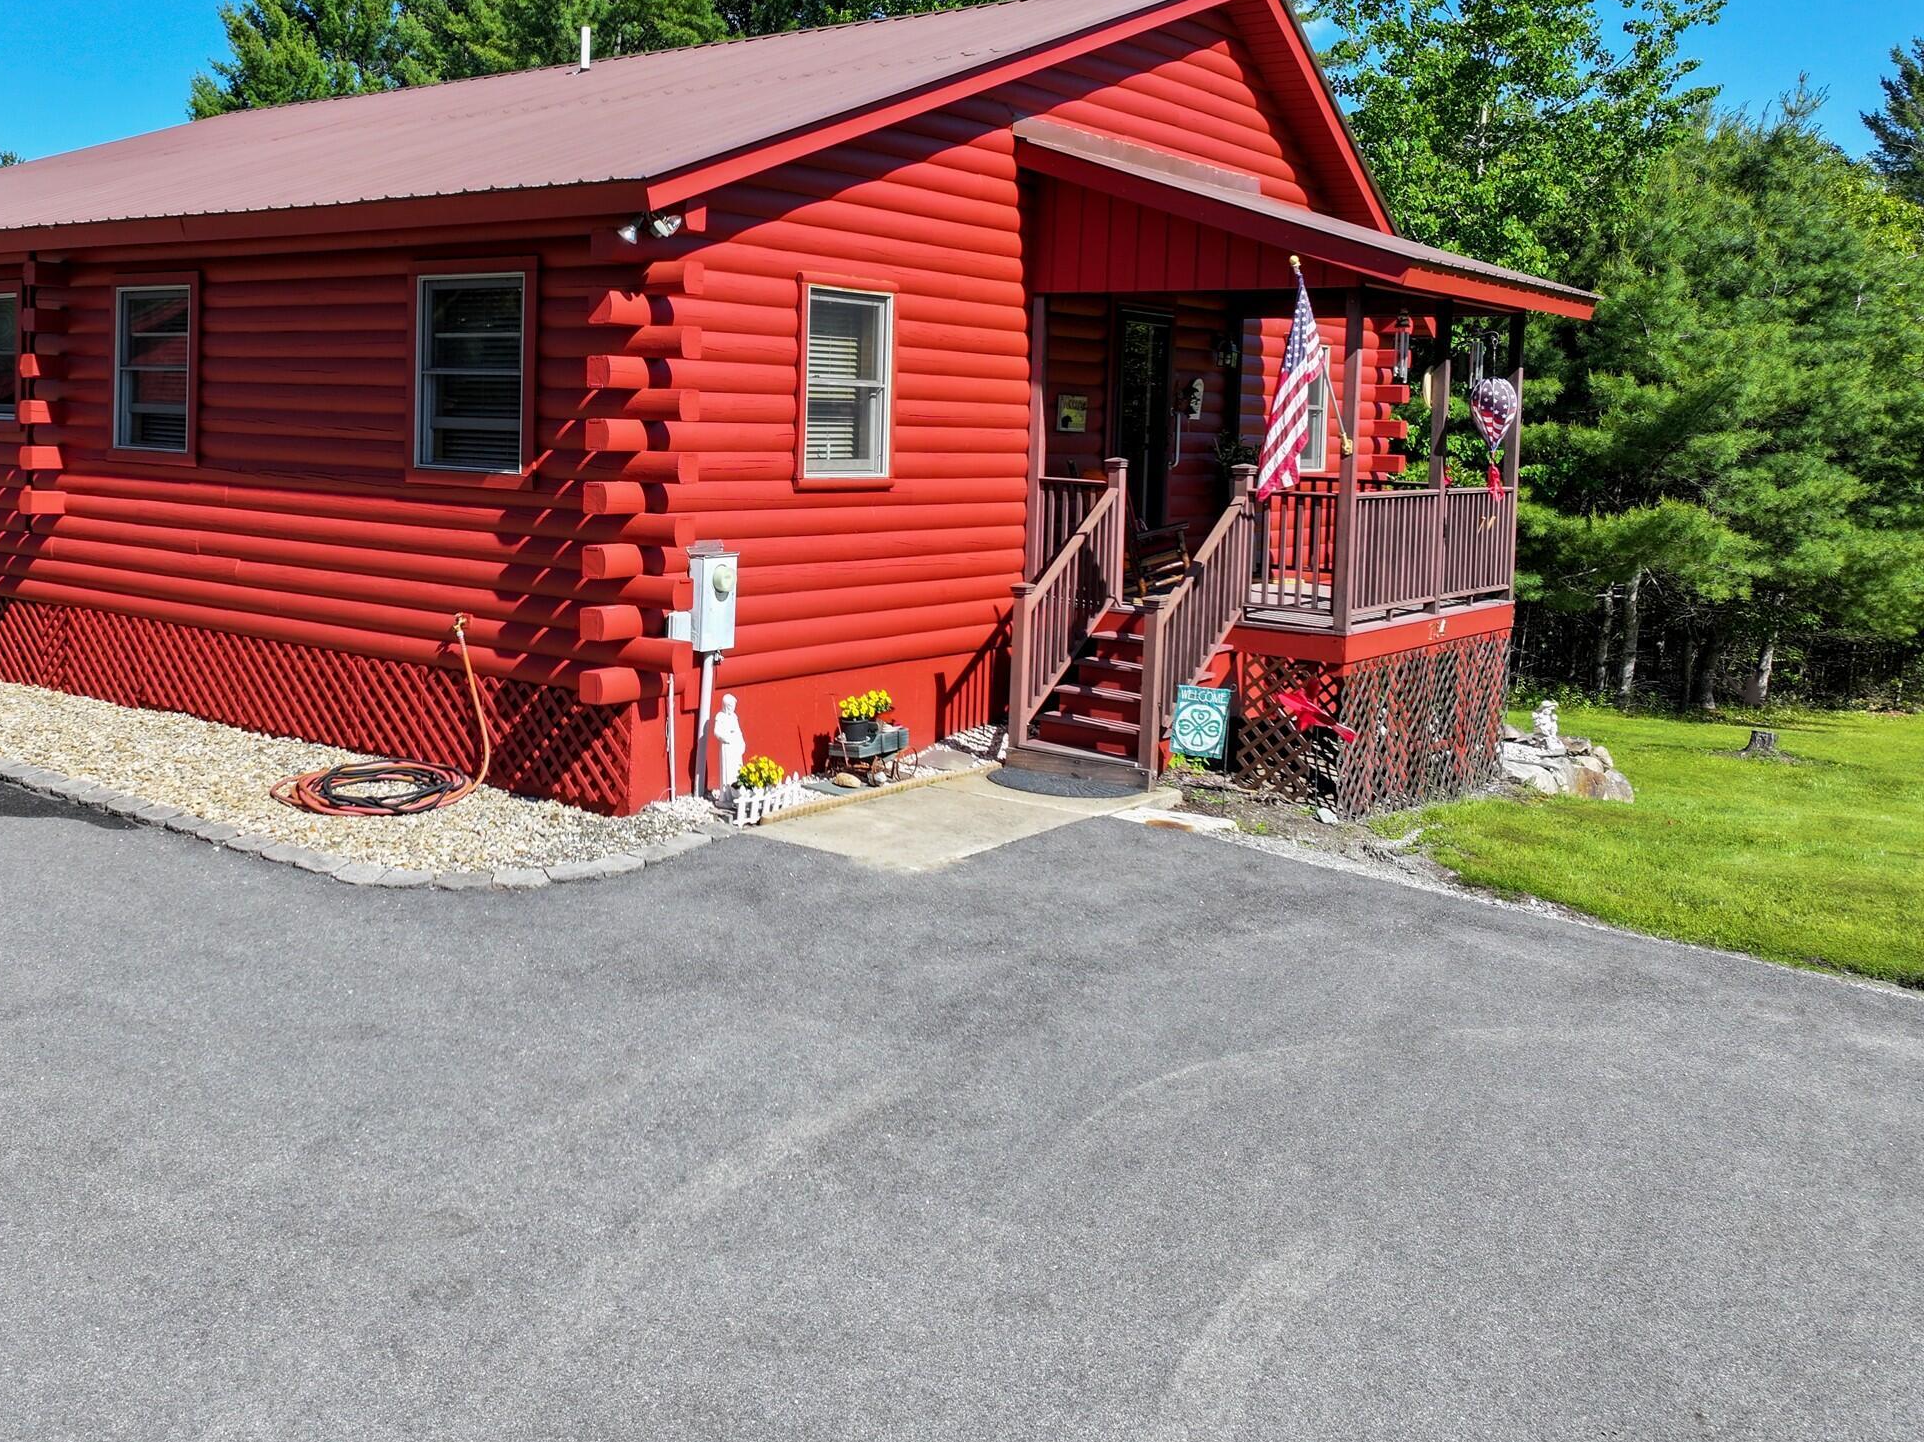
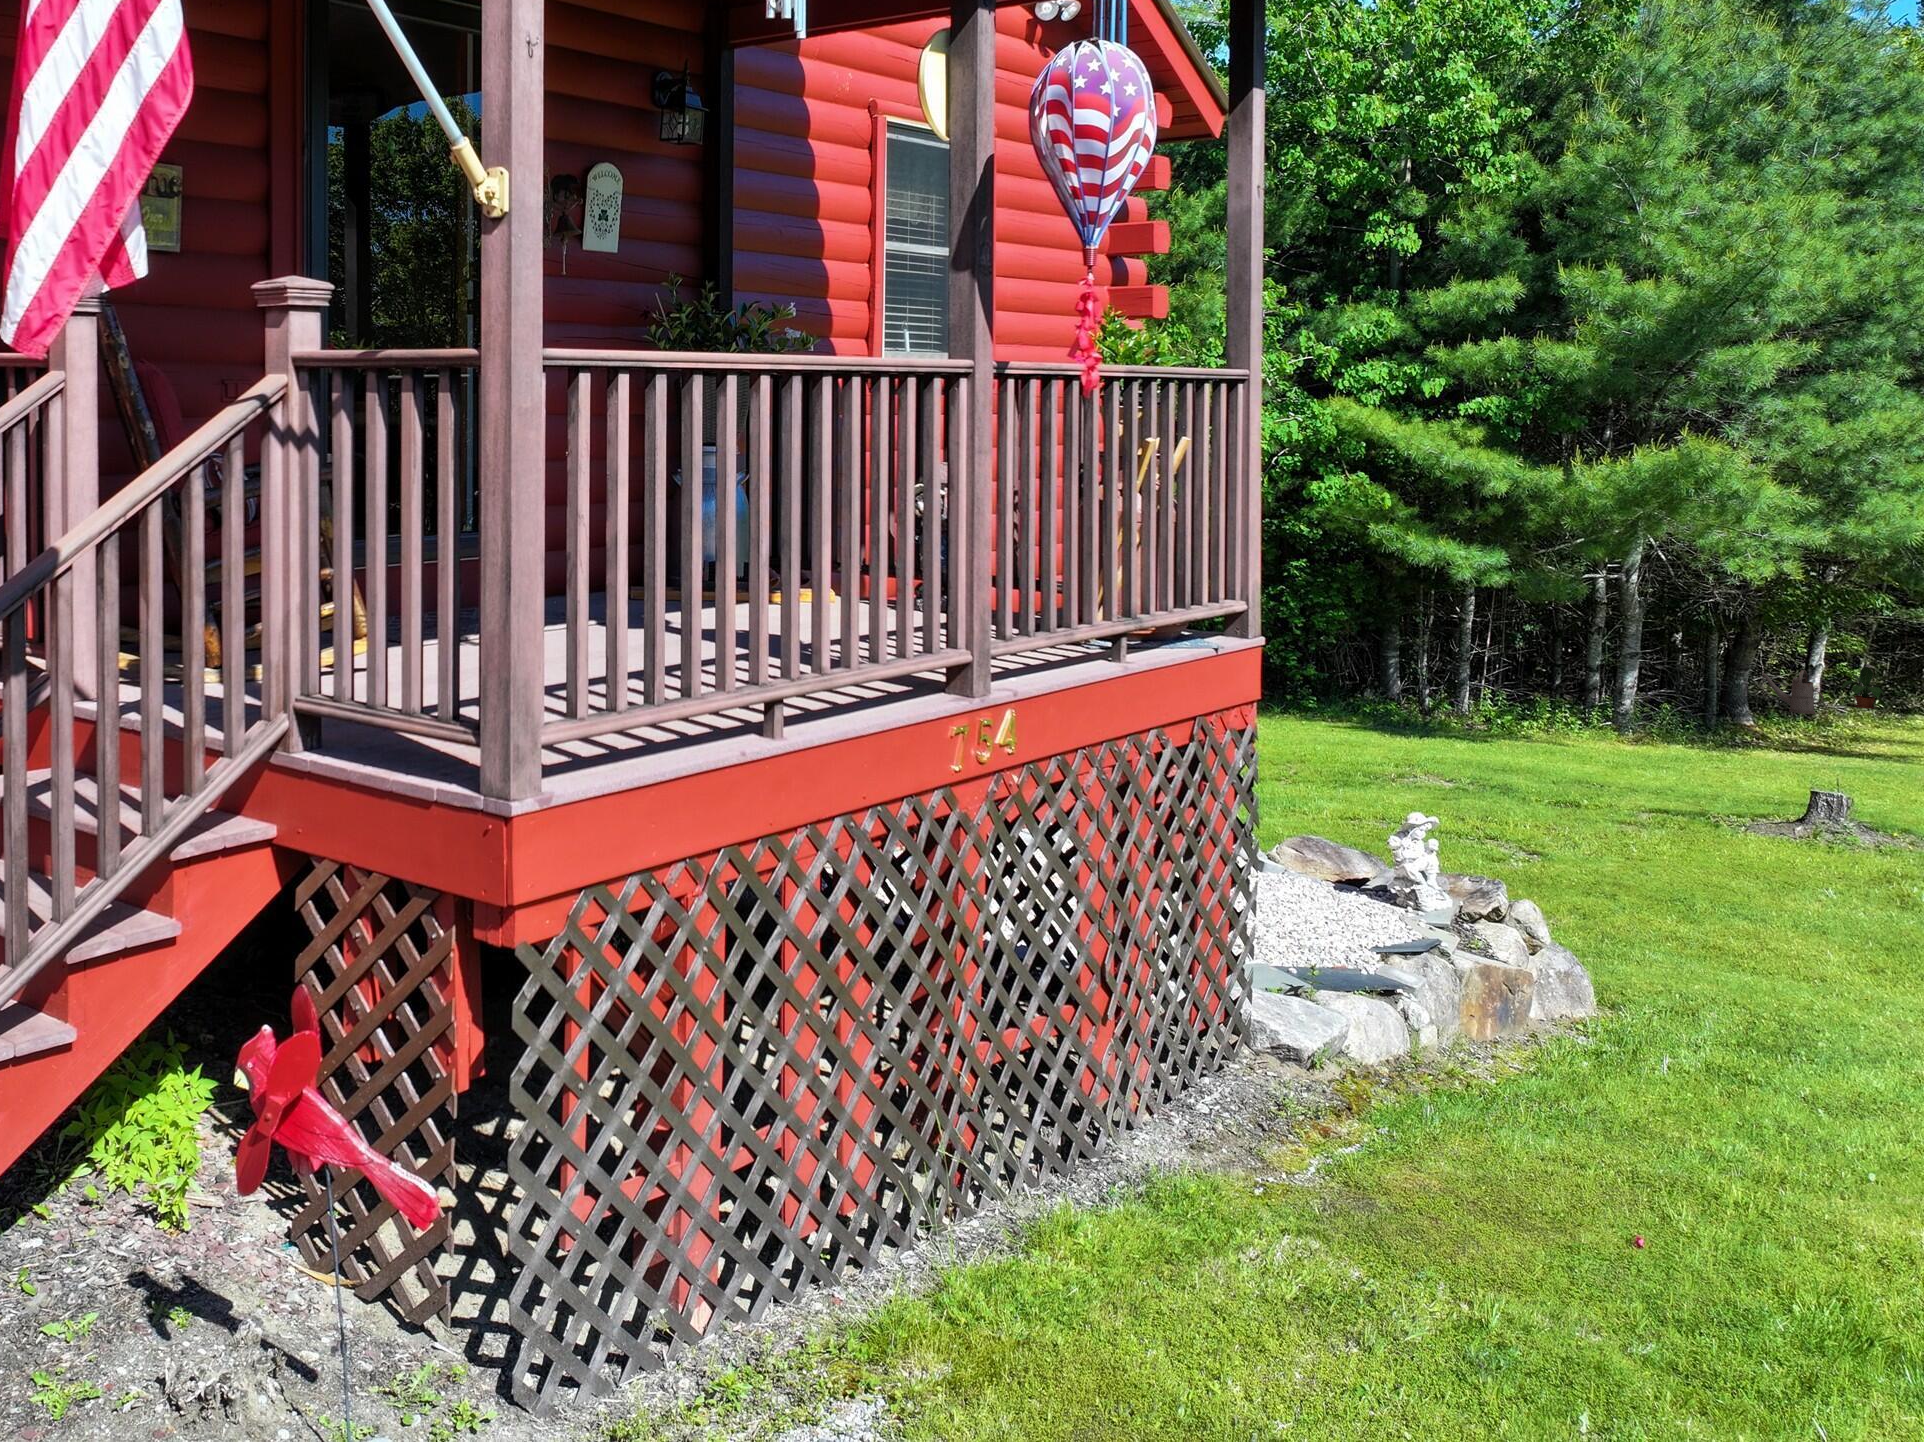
potted plant: none [1784,672,1817,703] -> present [1841,667,1884,709]

